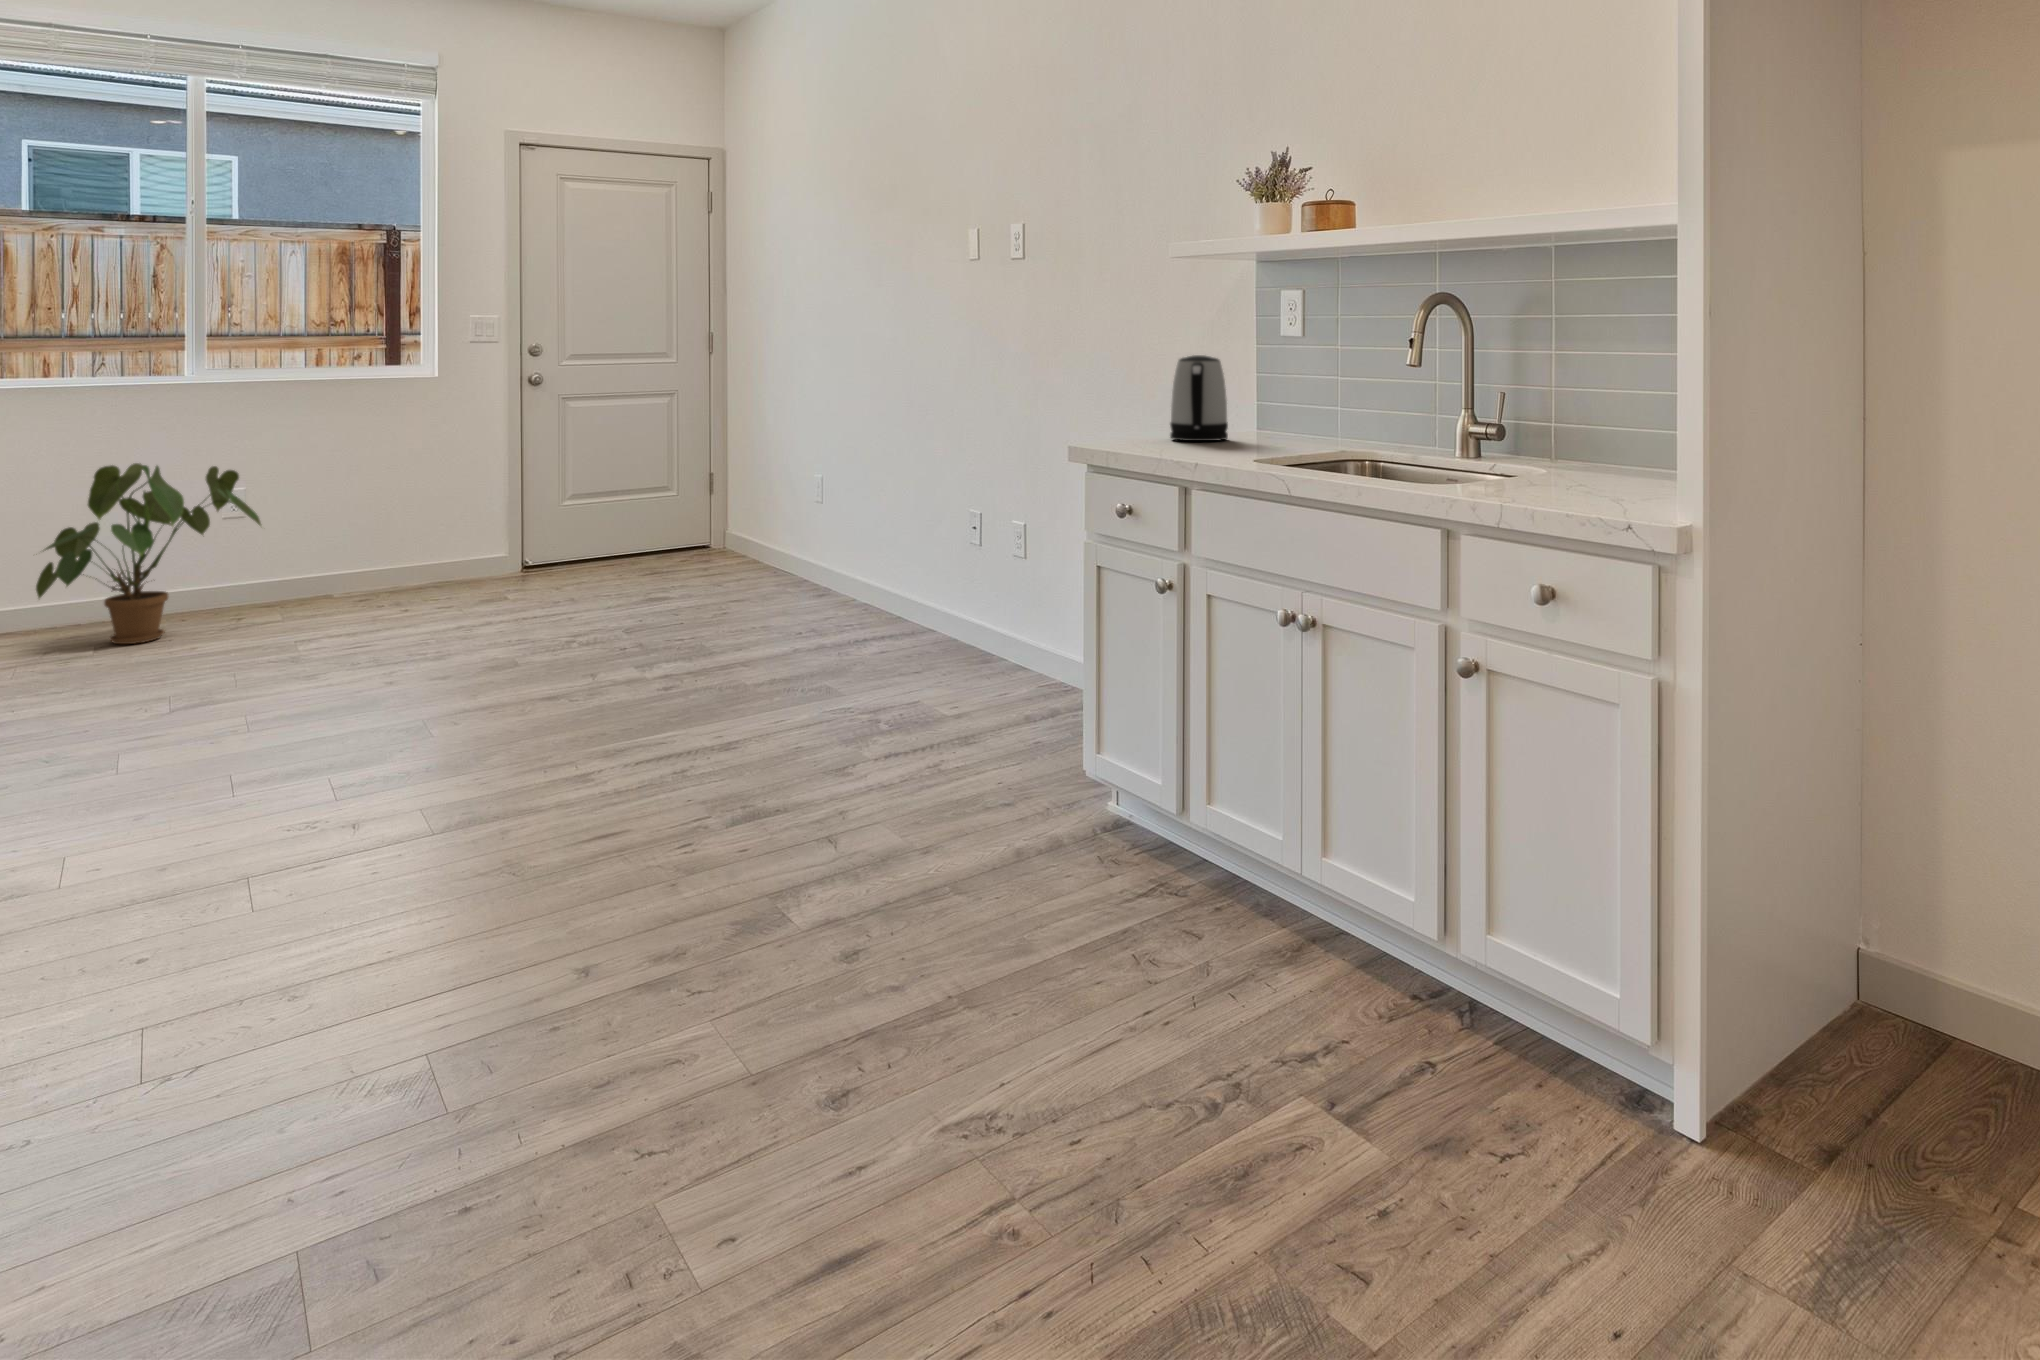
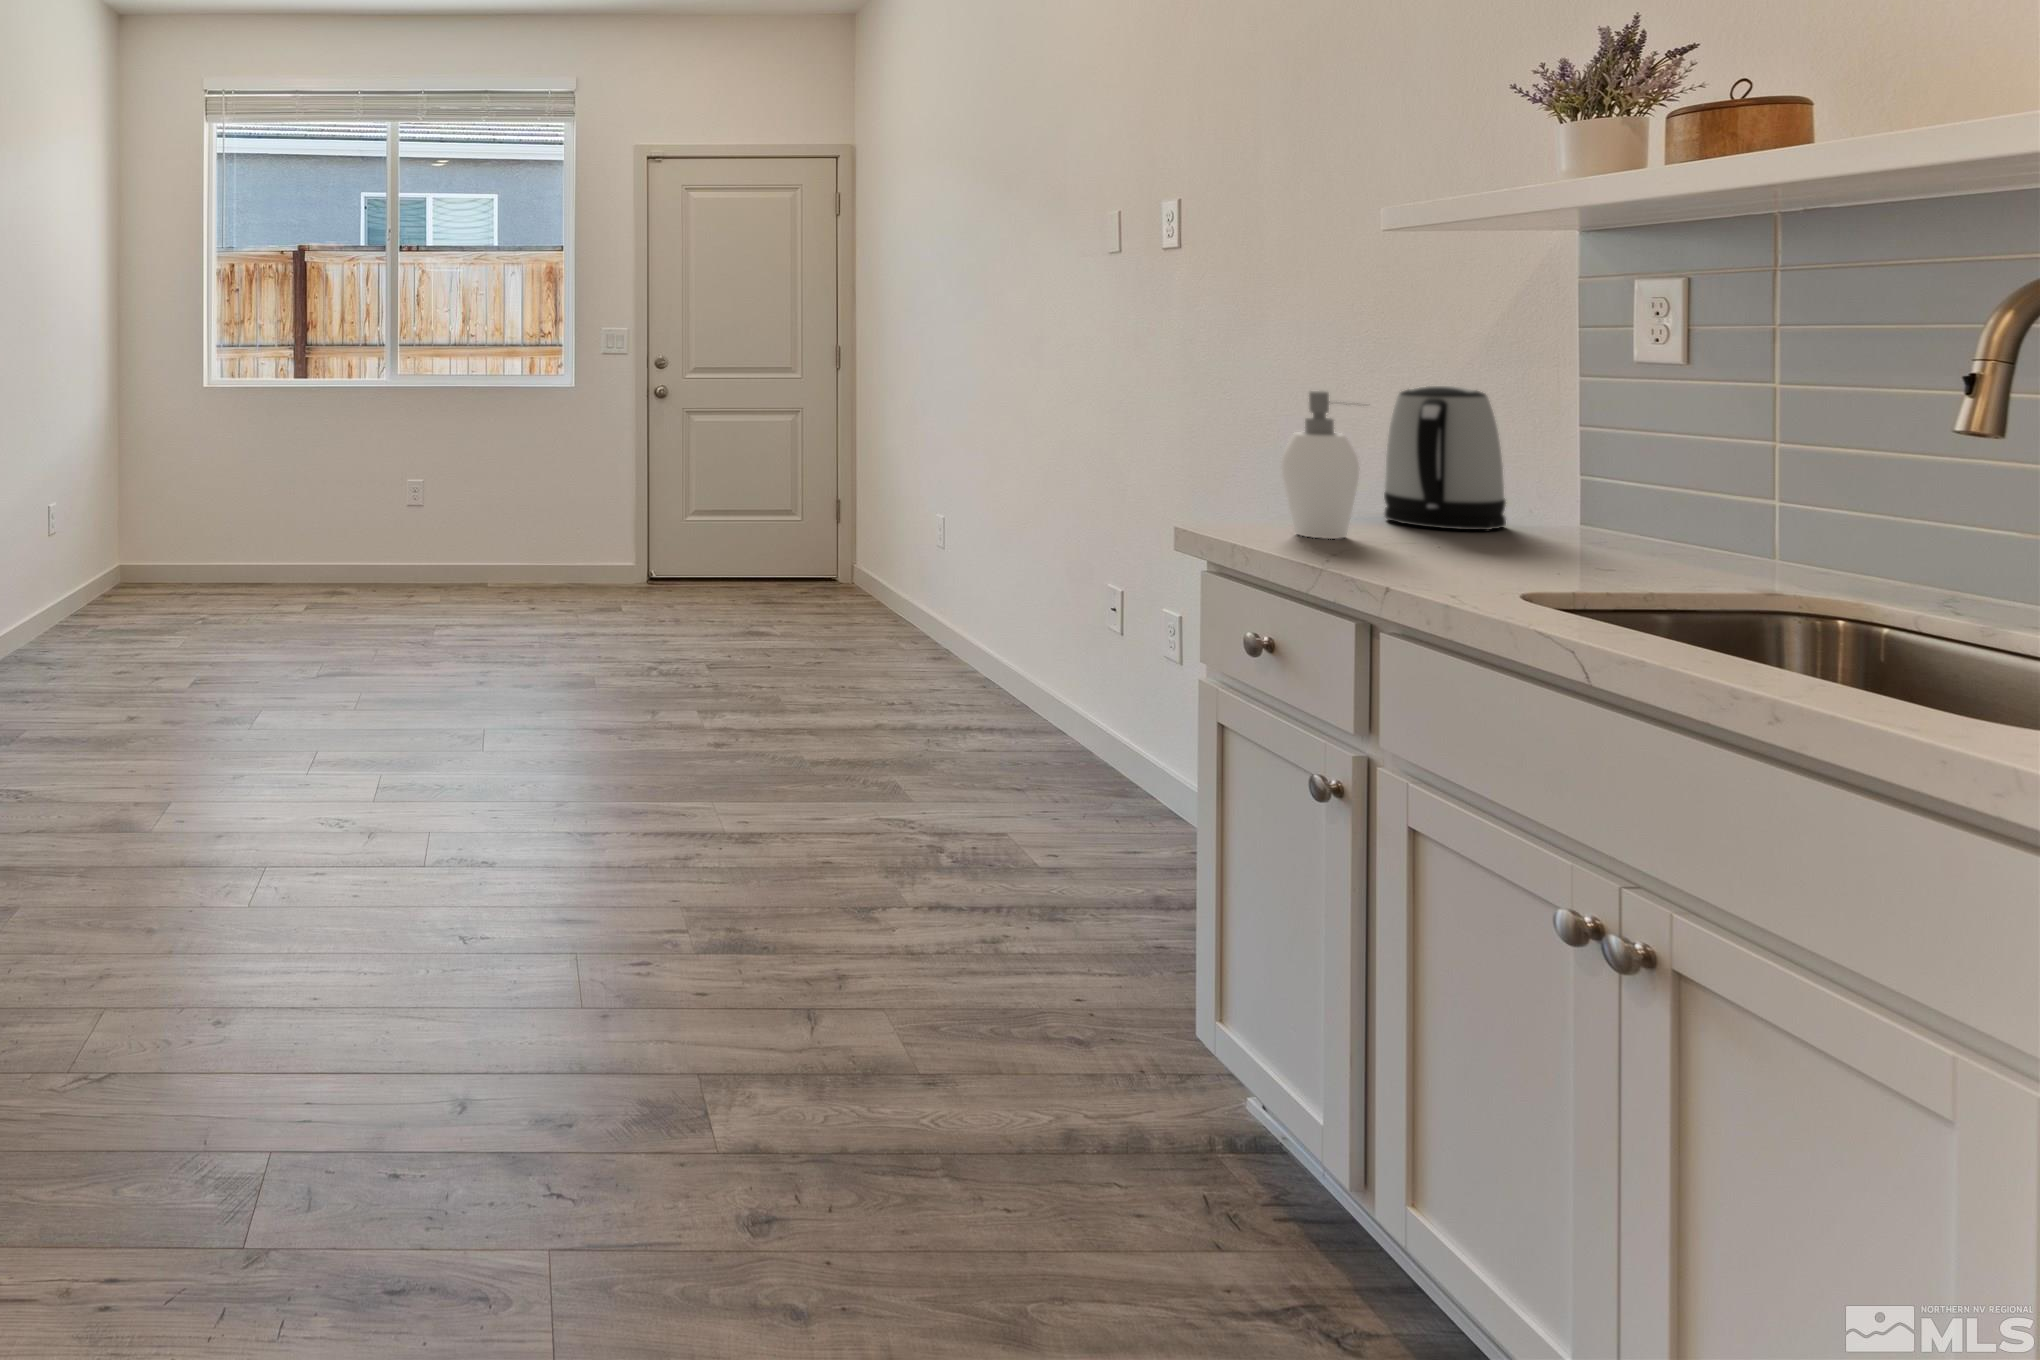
soap dispenser: none [1127,357,1175,449] -> present [1281,391,1360,539]
house plant: present [36,463,261,644] -> none [335,444,478,588]

